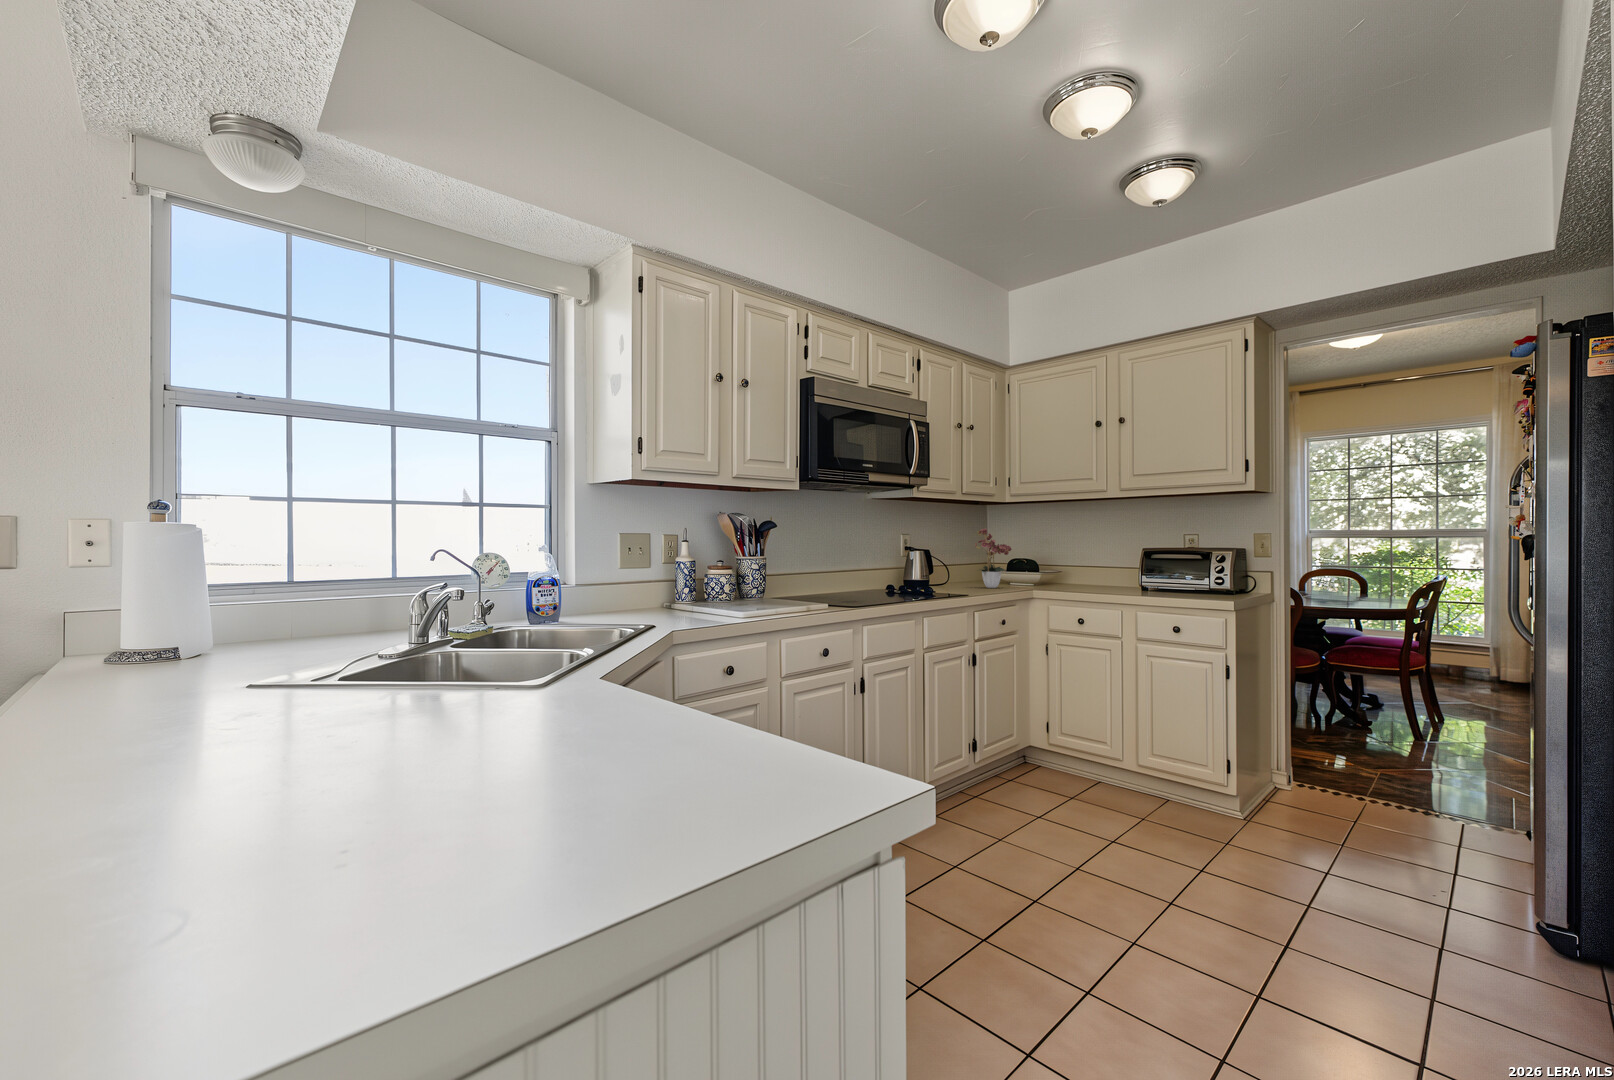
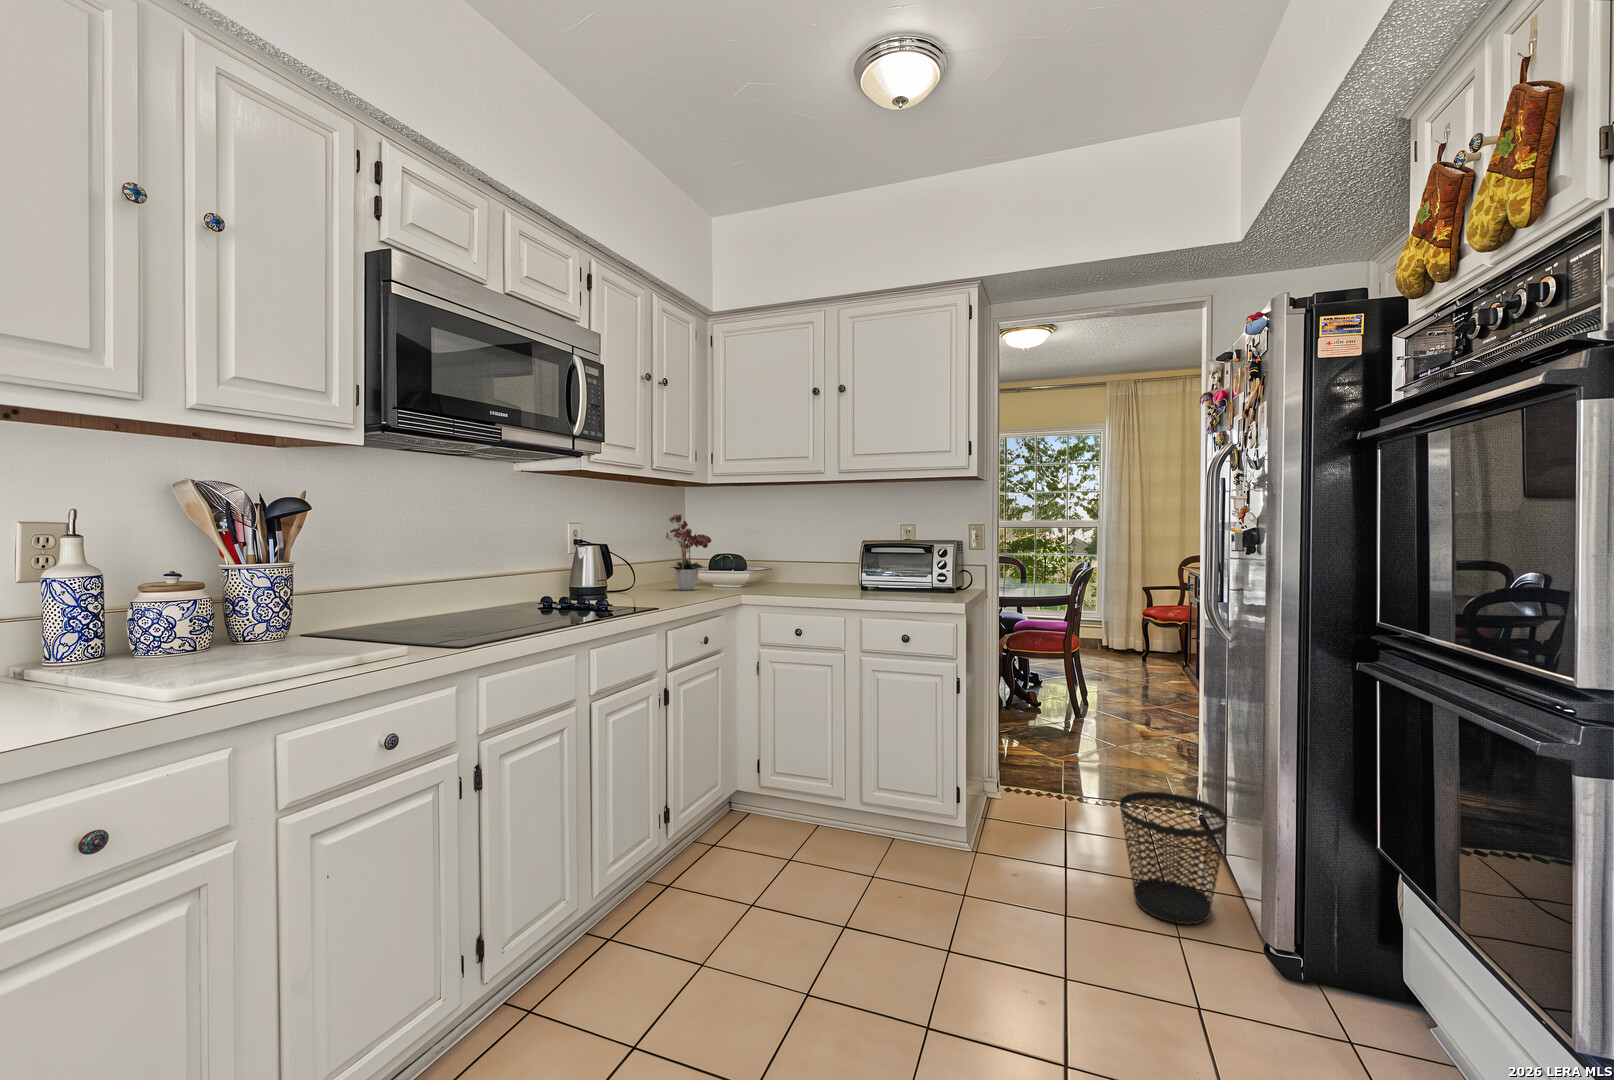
wastebasket: none [1384,775,1504,894] -> present [1120,792,1228,924]

